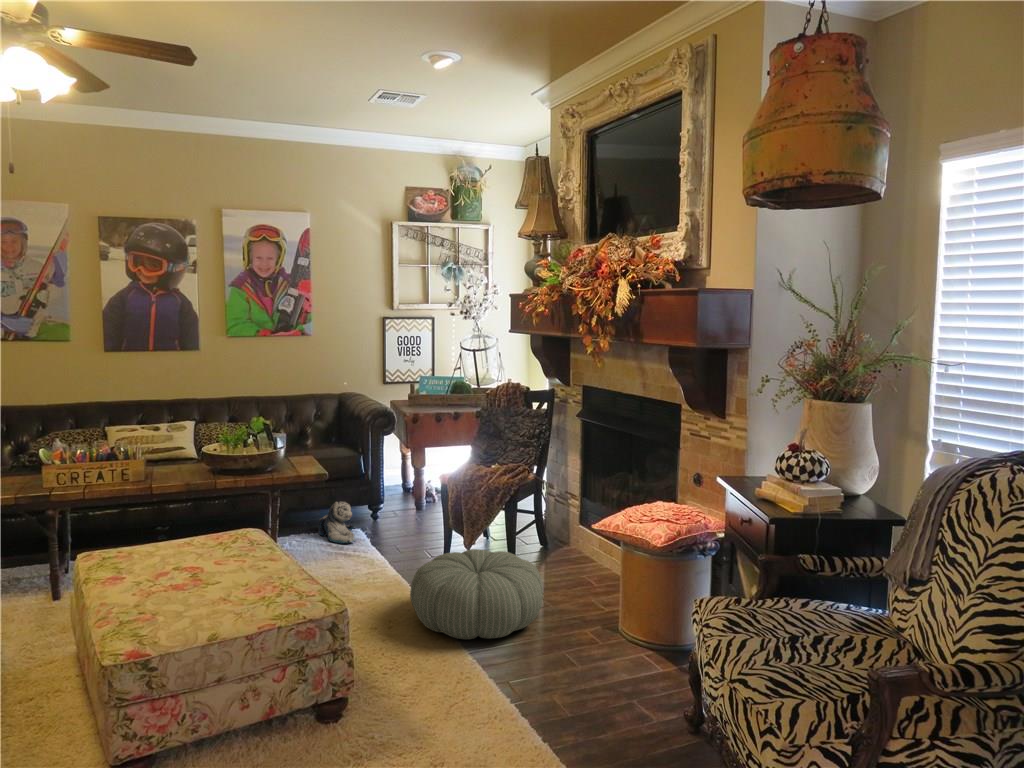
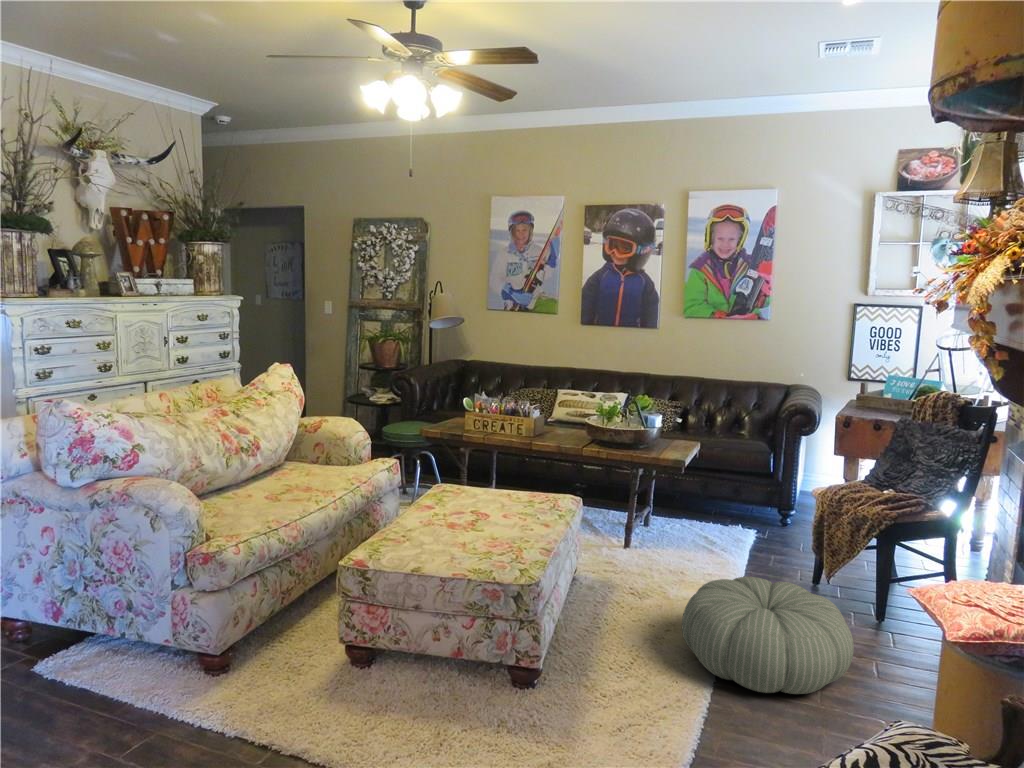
plush toy: present [318,502,355,544] -> none [704,497,745,544]

